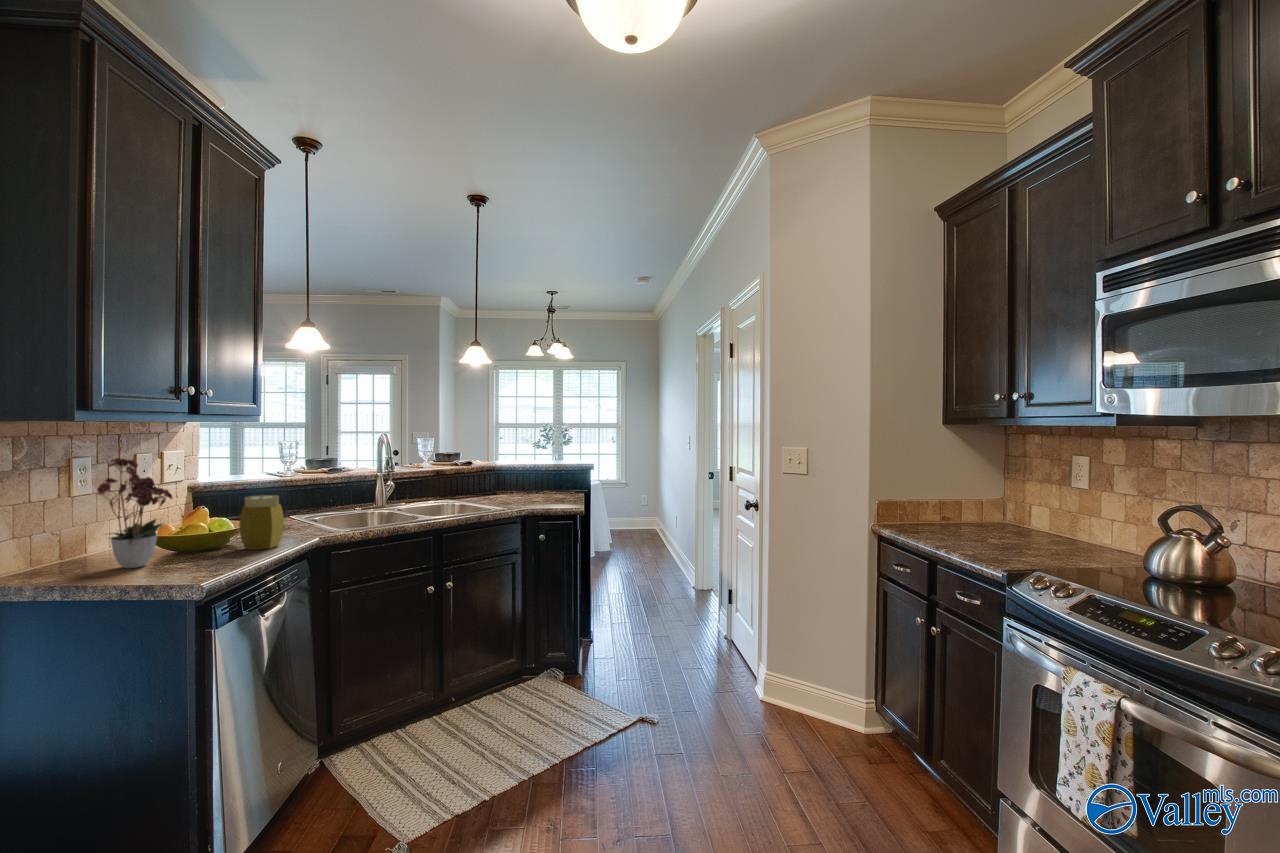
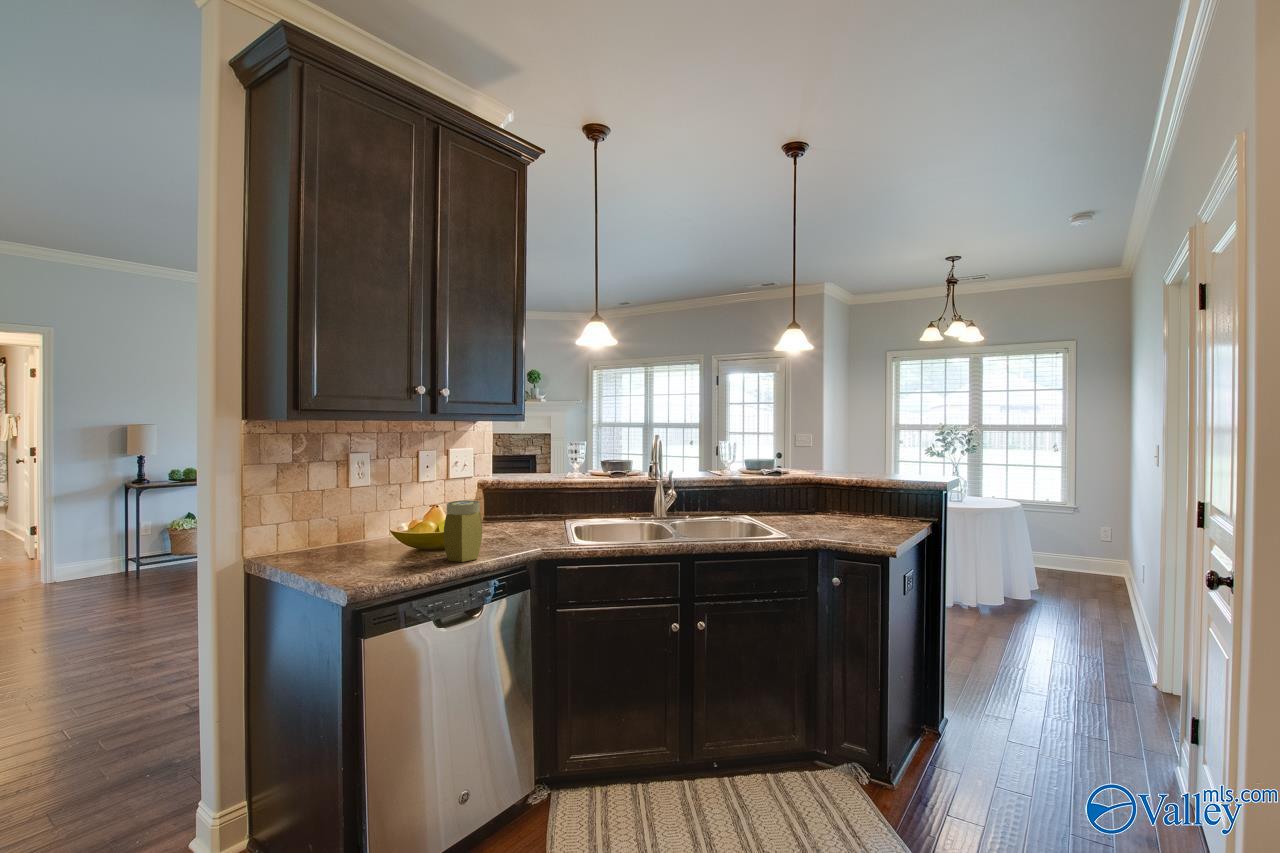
flower arrangement: present [97,458,172,568] -> none [318,450,374,564]

